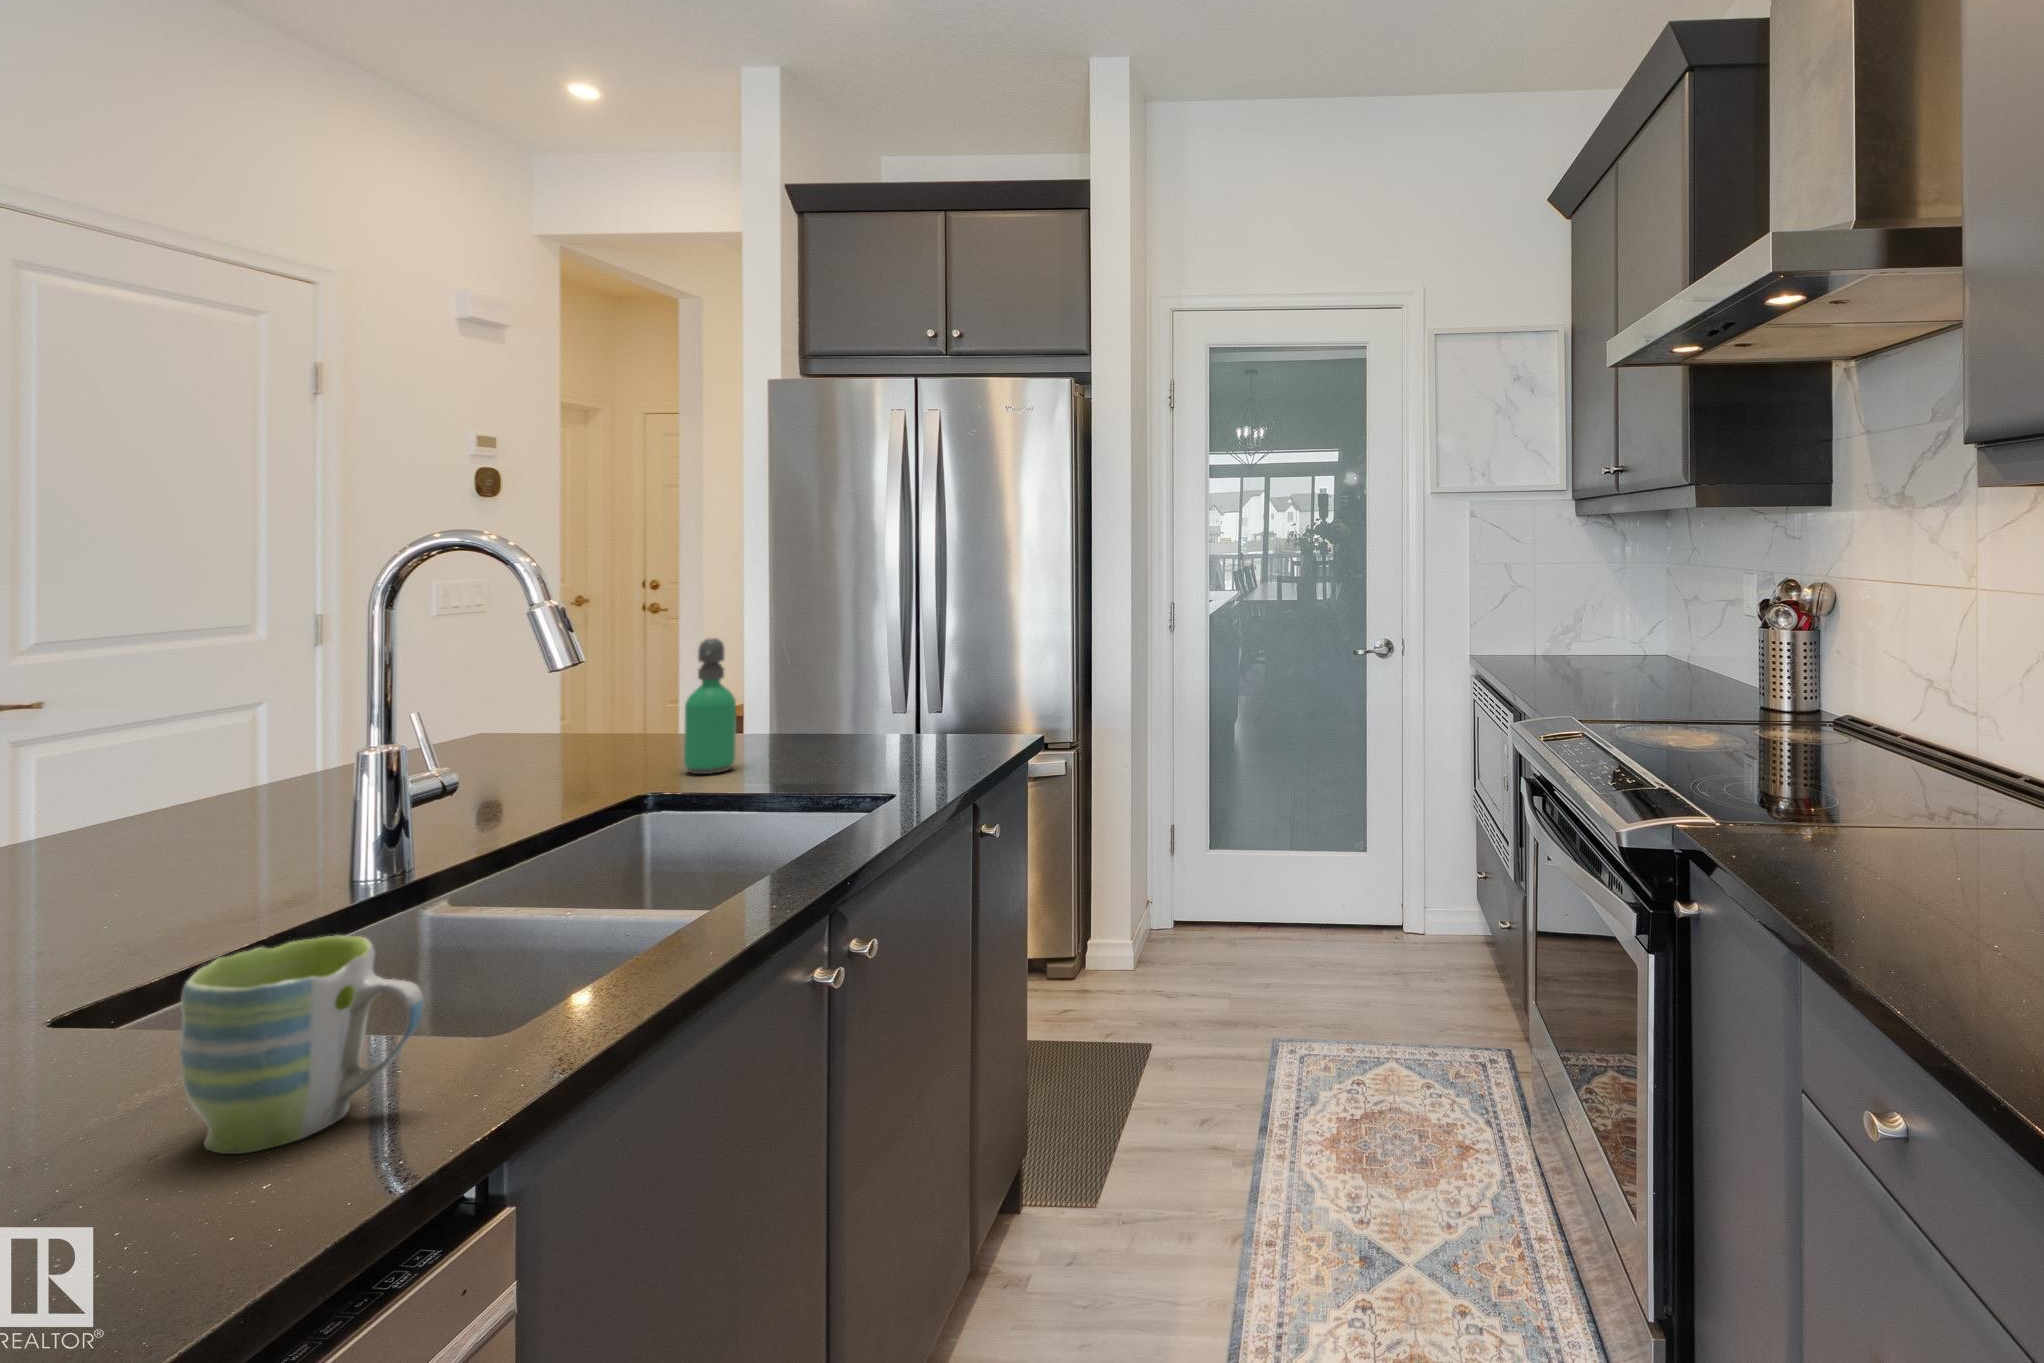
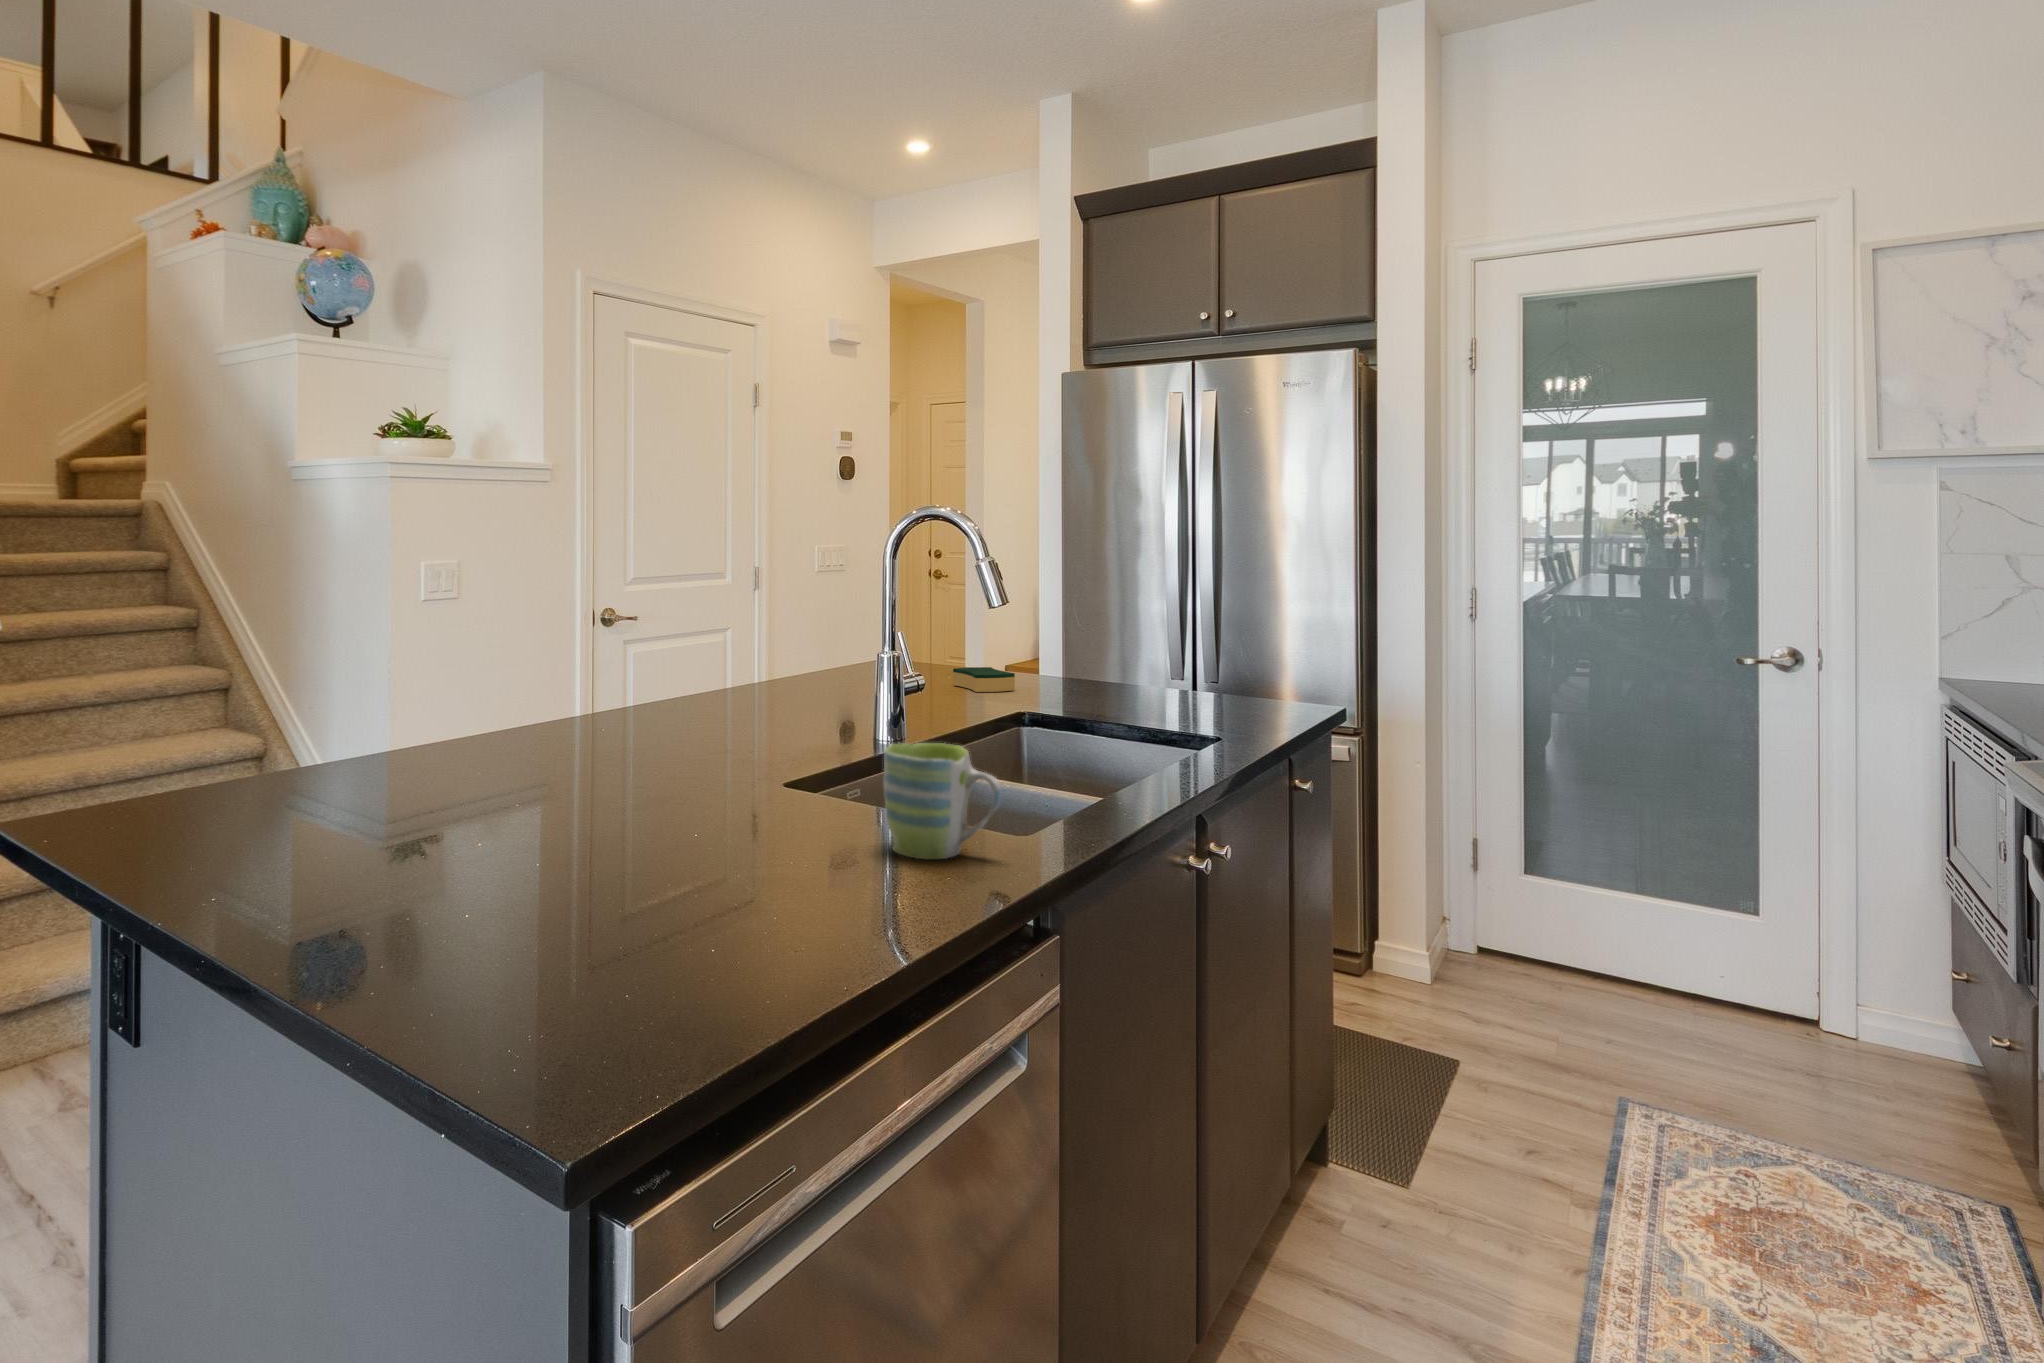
soap dispenser: present [684,638,736,774] -> none [1021,591,1061,706]
sponge: none [609,727,689,762] -> present [953,667,1015,692]

